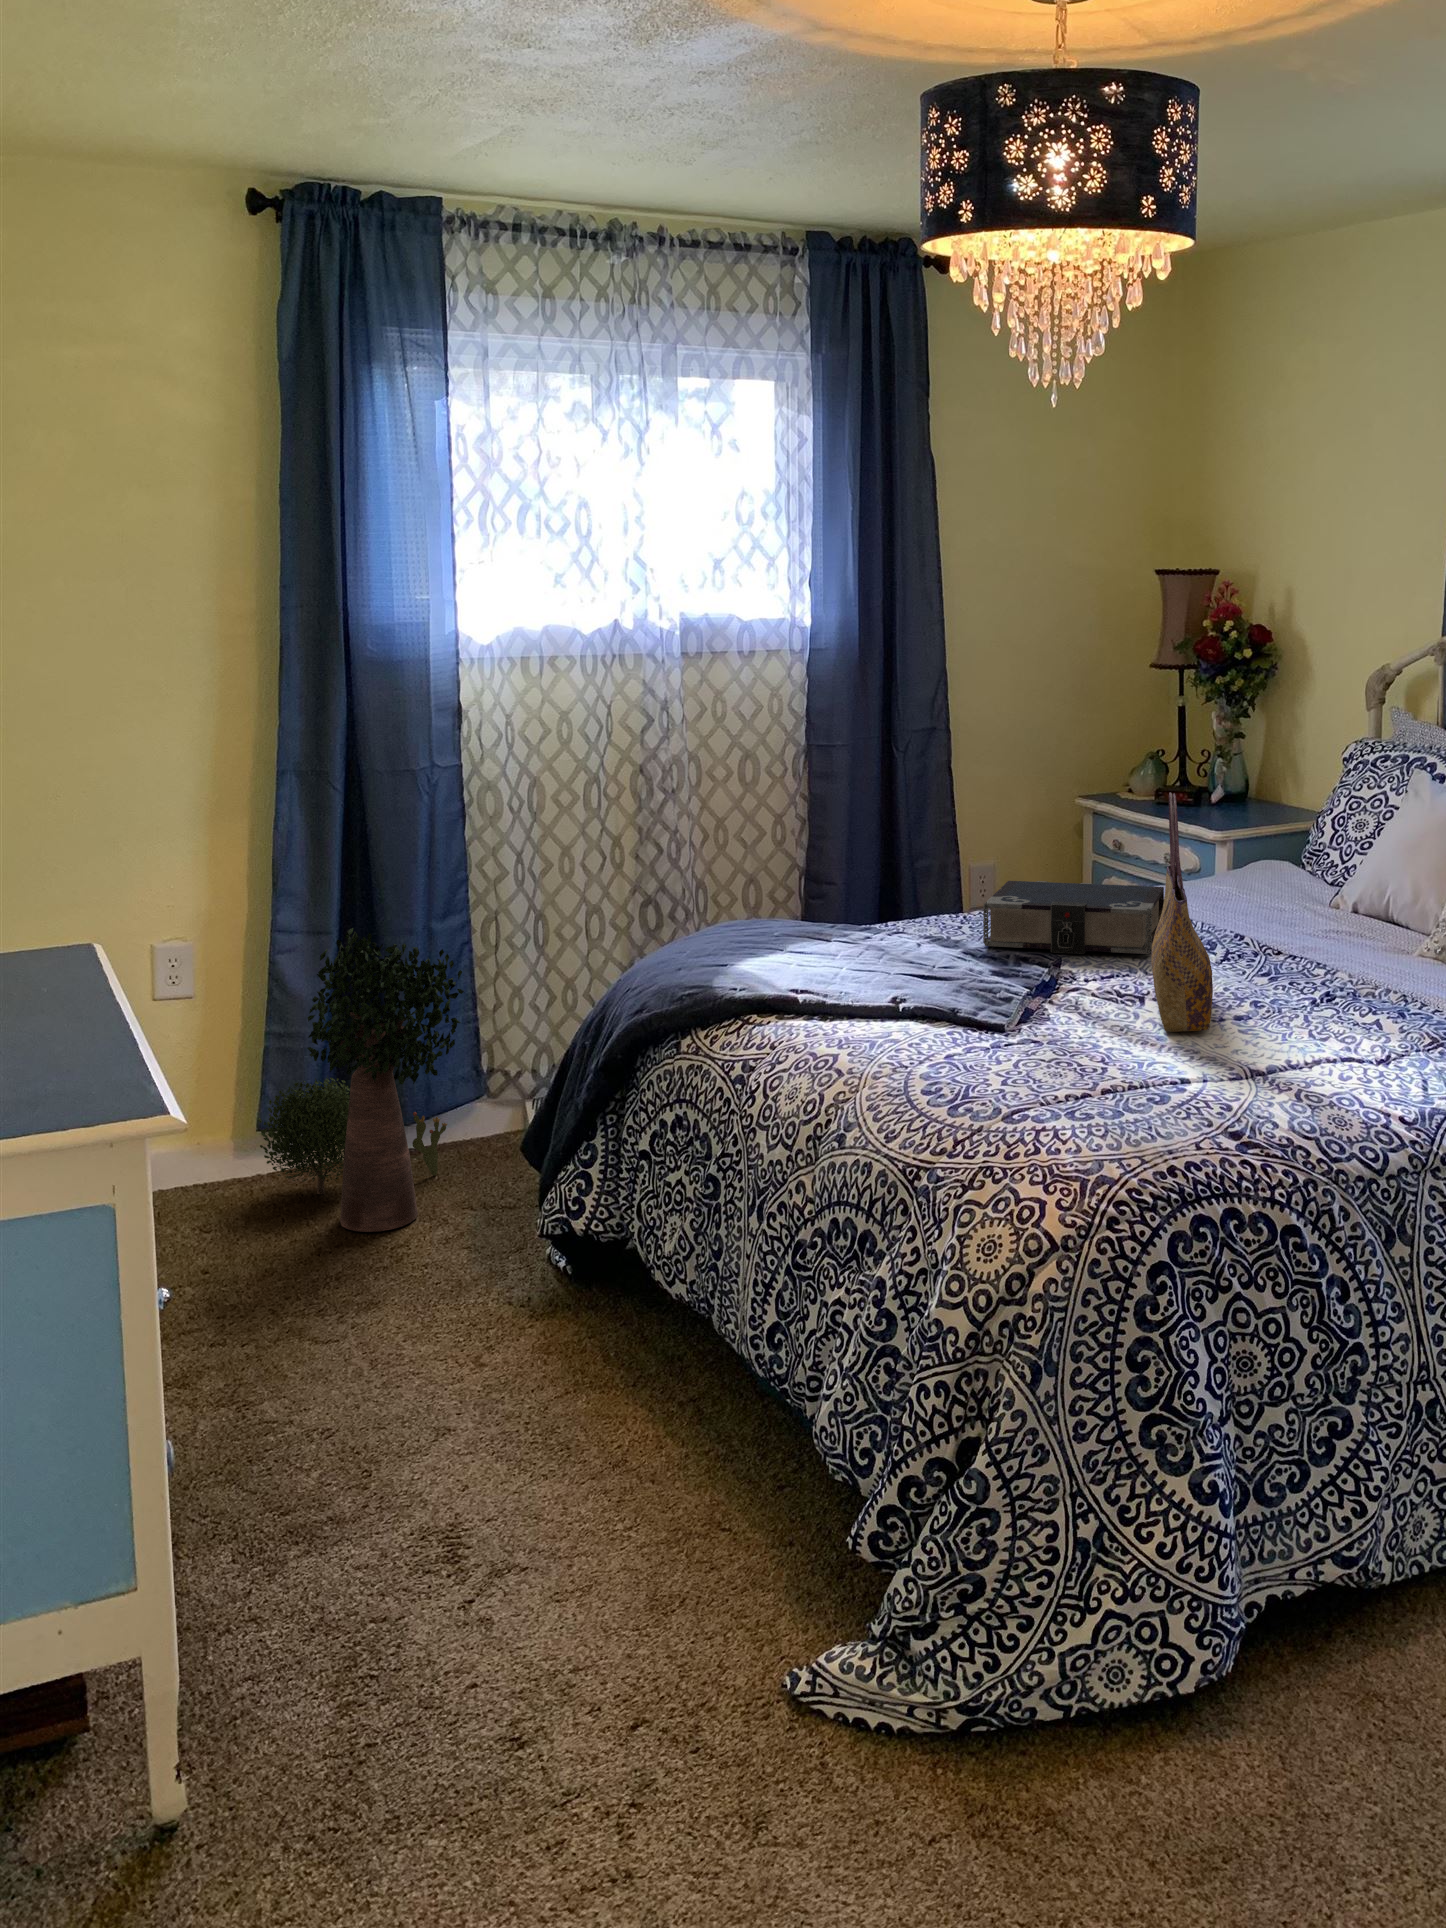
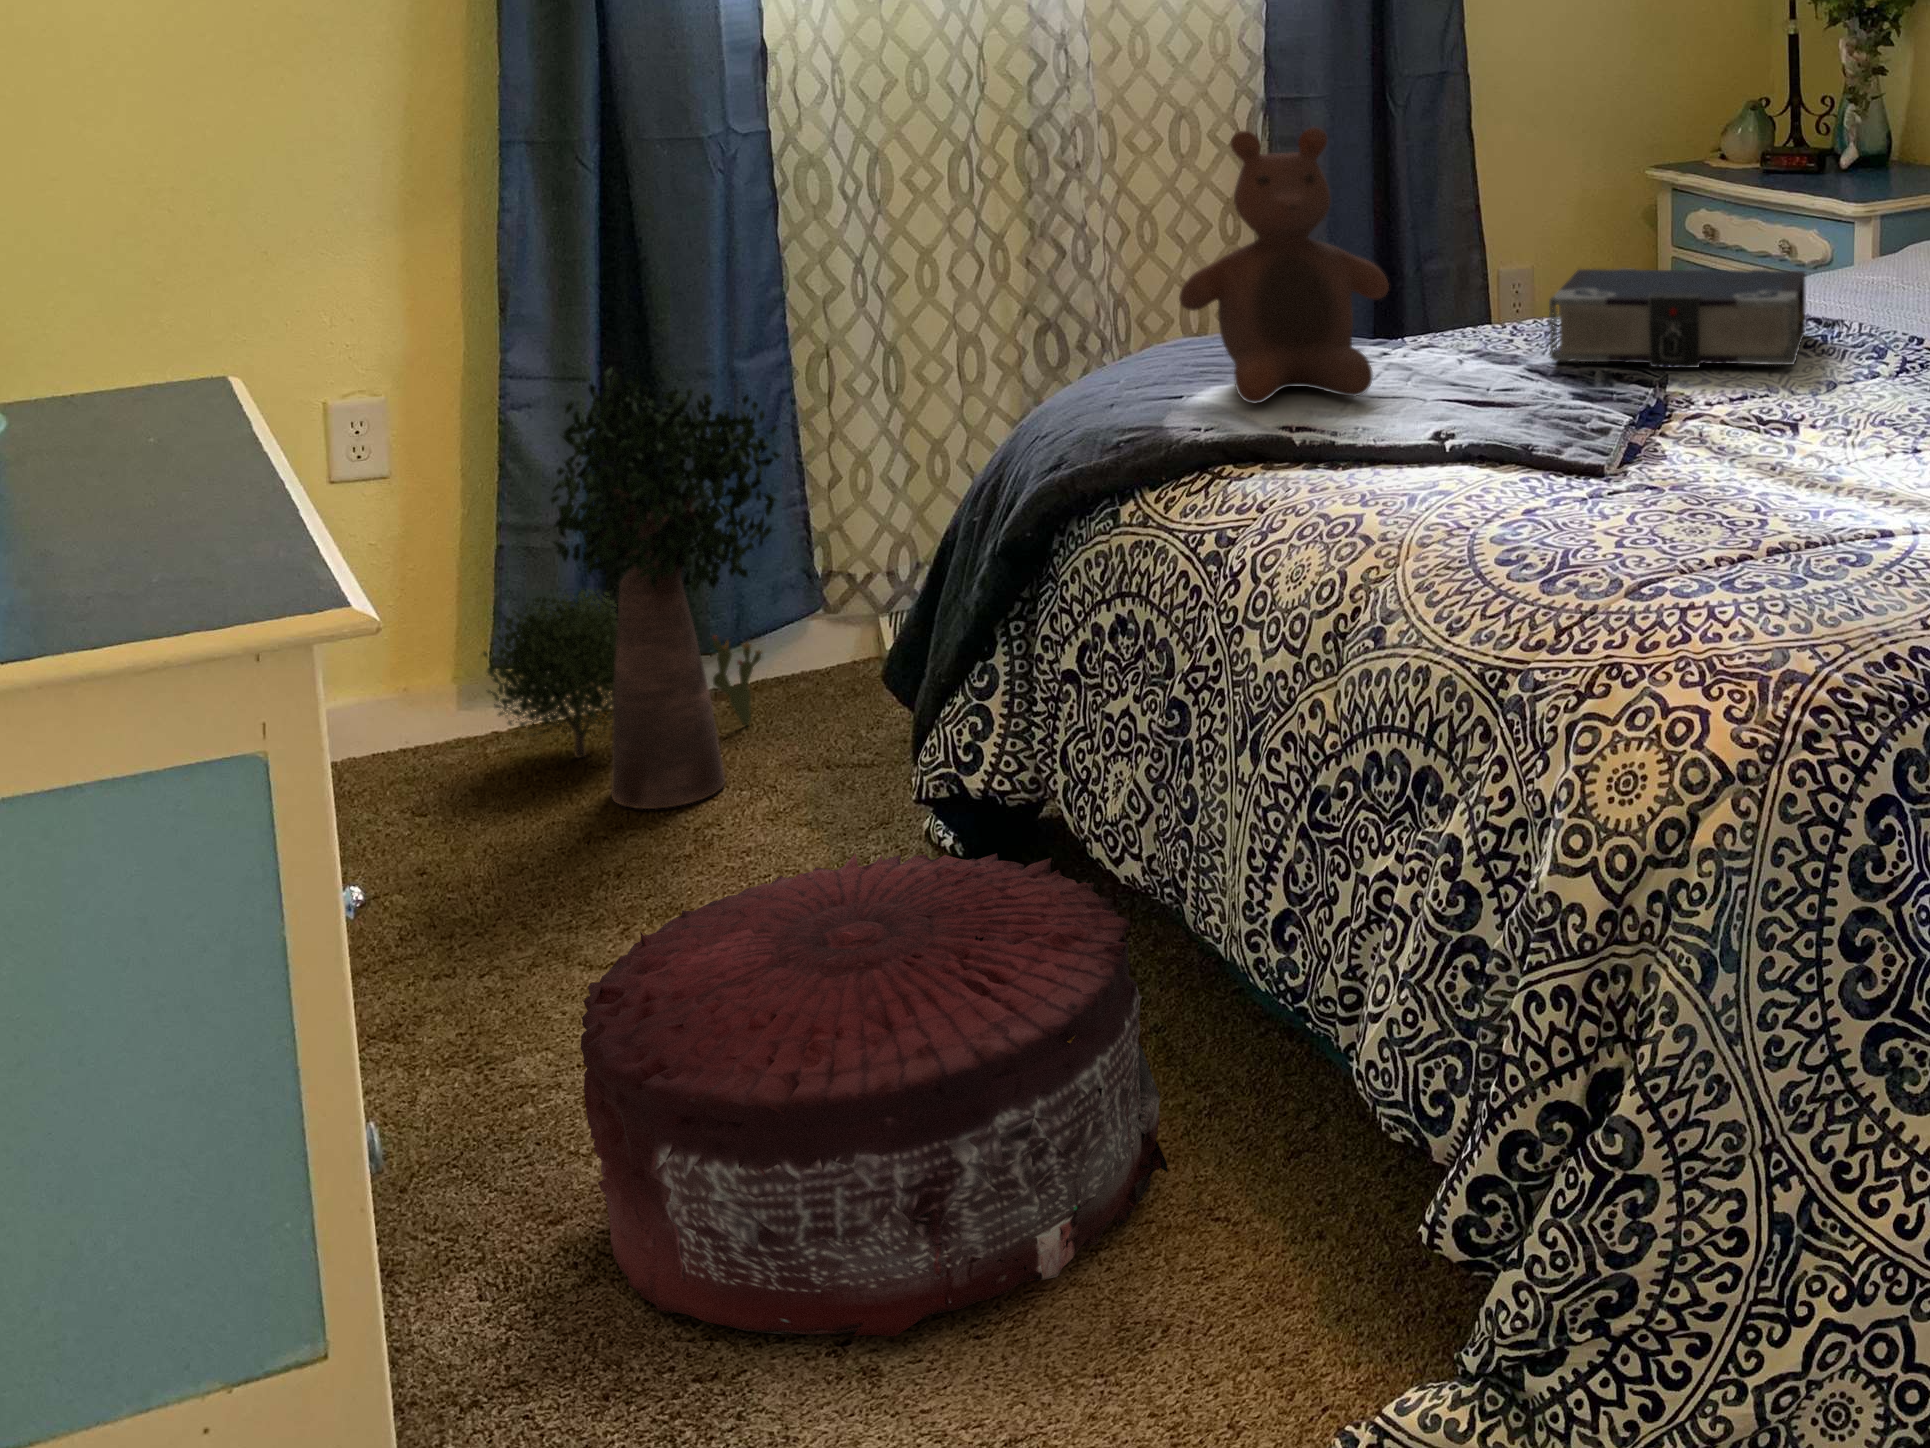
stuffed bear: none [731,784,874,971] -> present [1179,127,1389,403]
tote bag: present [1151,793,1213,1032] -> none [1810,117,1908,468]
pouf: none [308,1271,693,1597] -> present [580,853,1168,1336]

